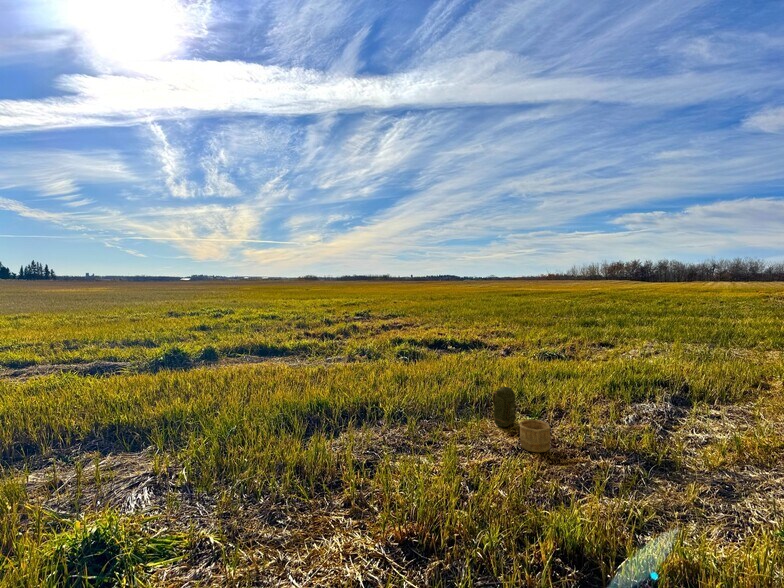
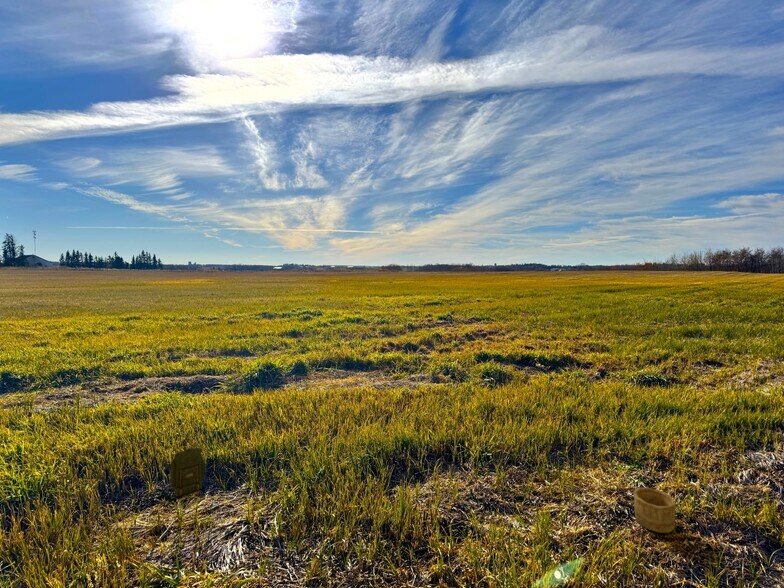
backpack: present [488,387,516,427] -> present [170,448,205,496]

